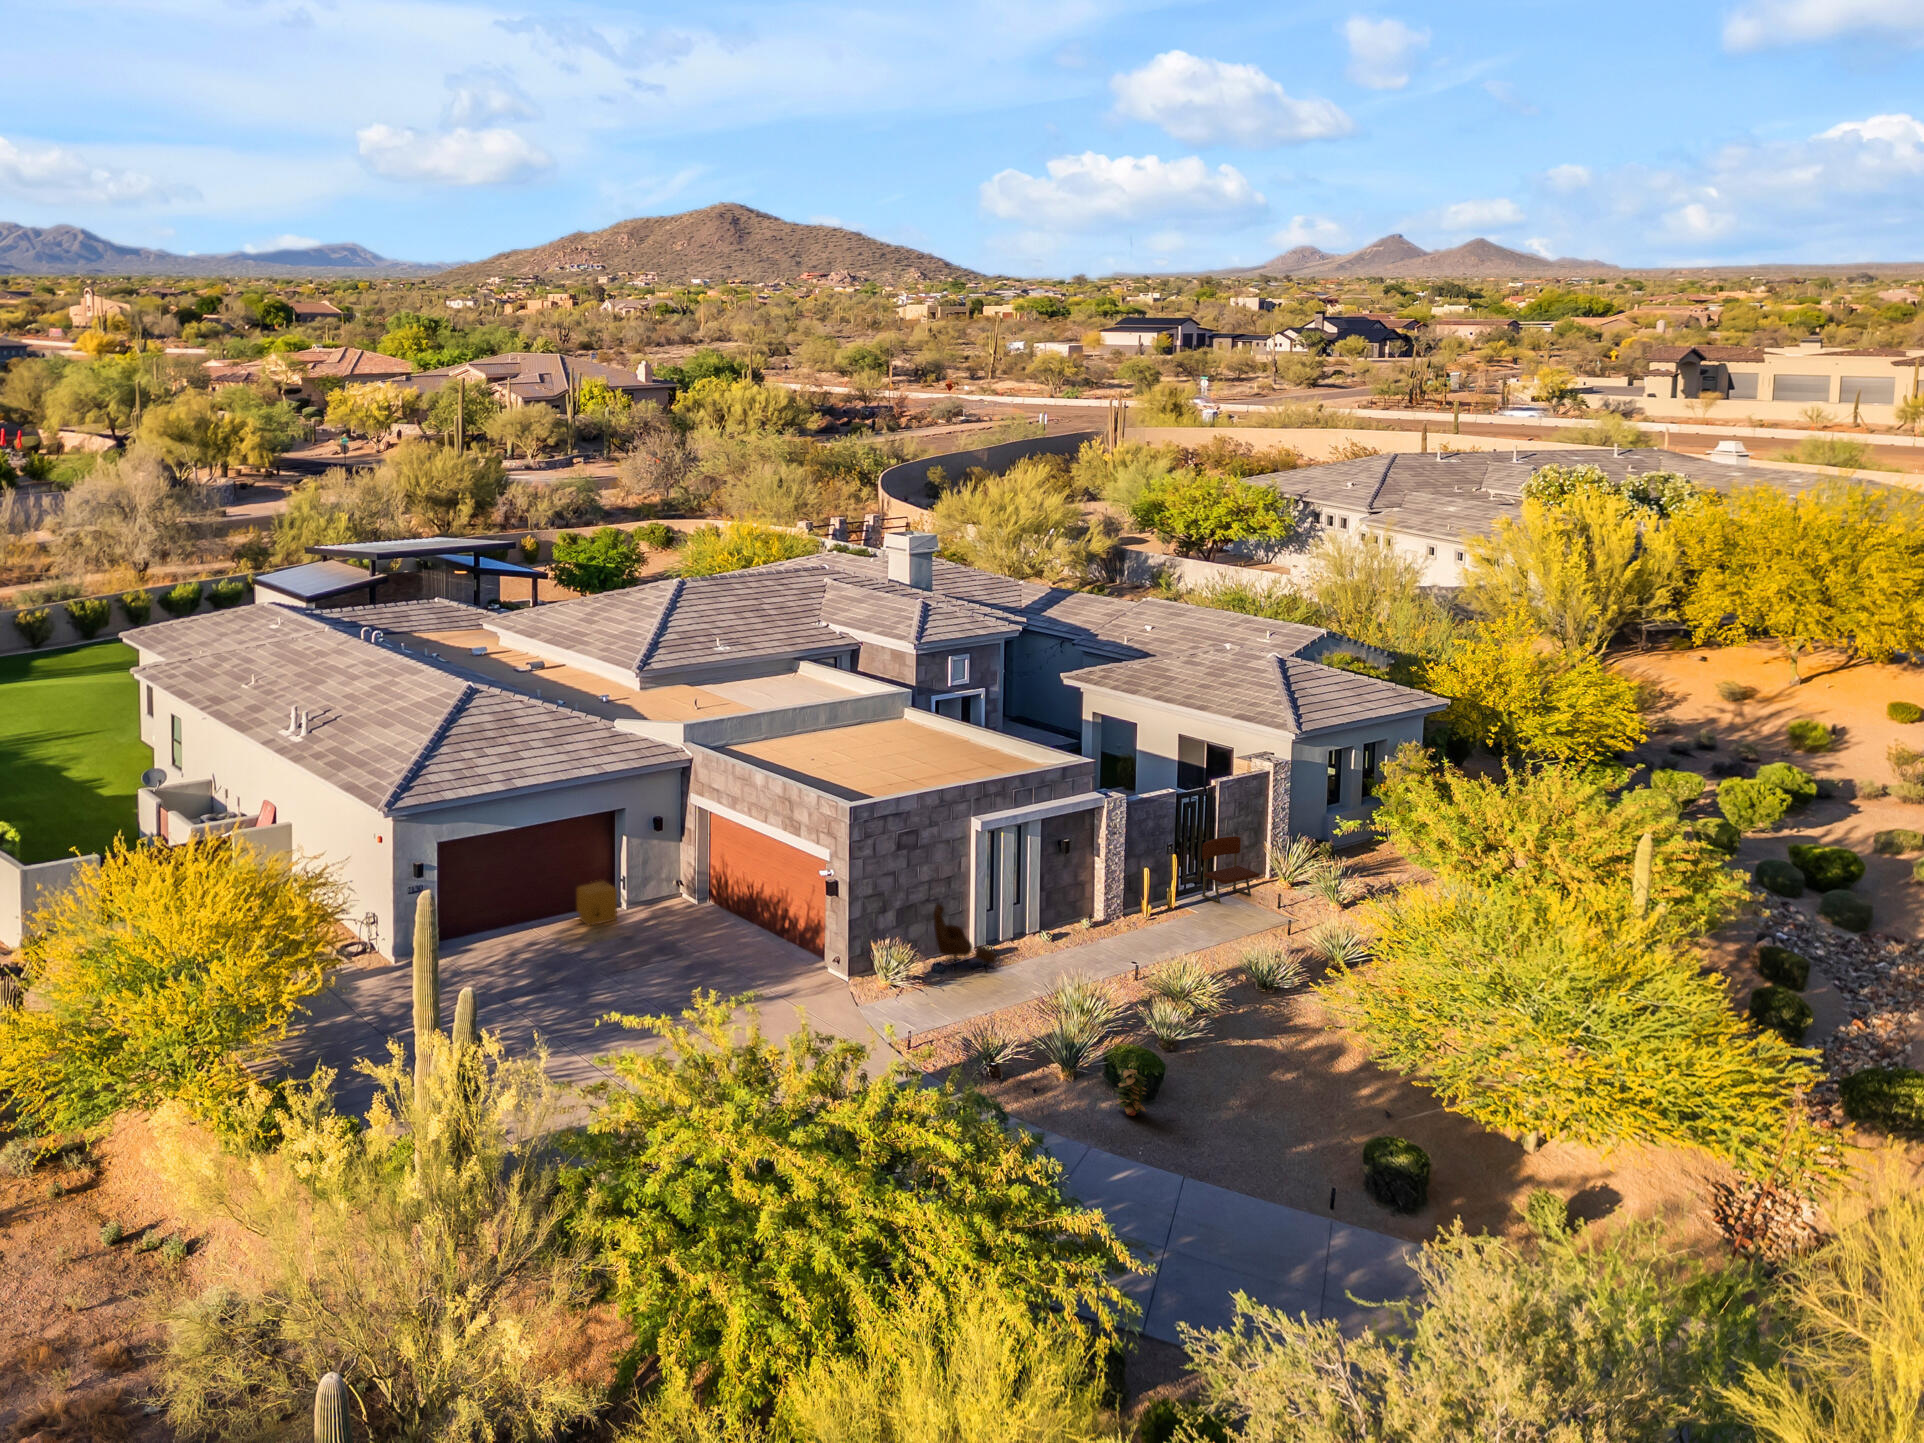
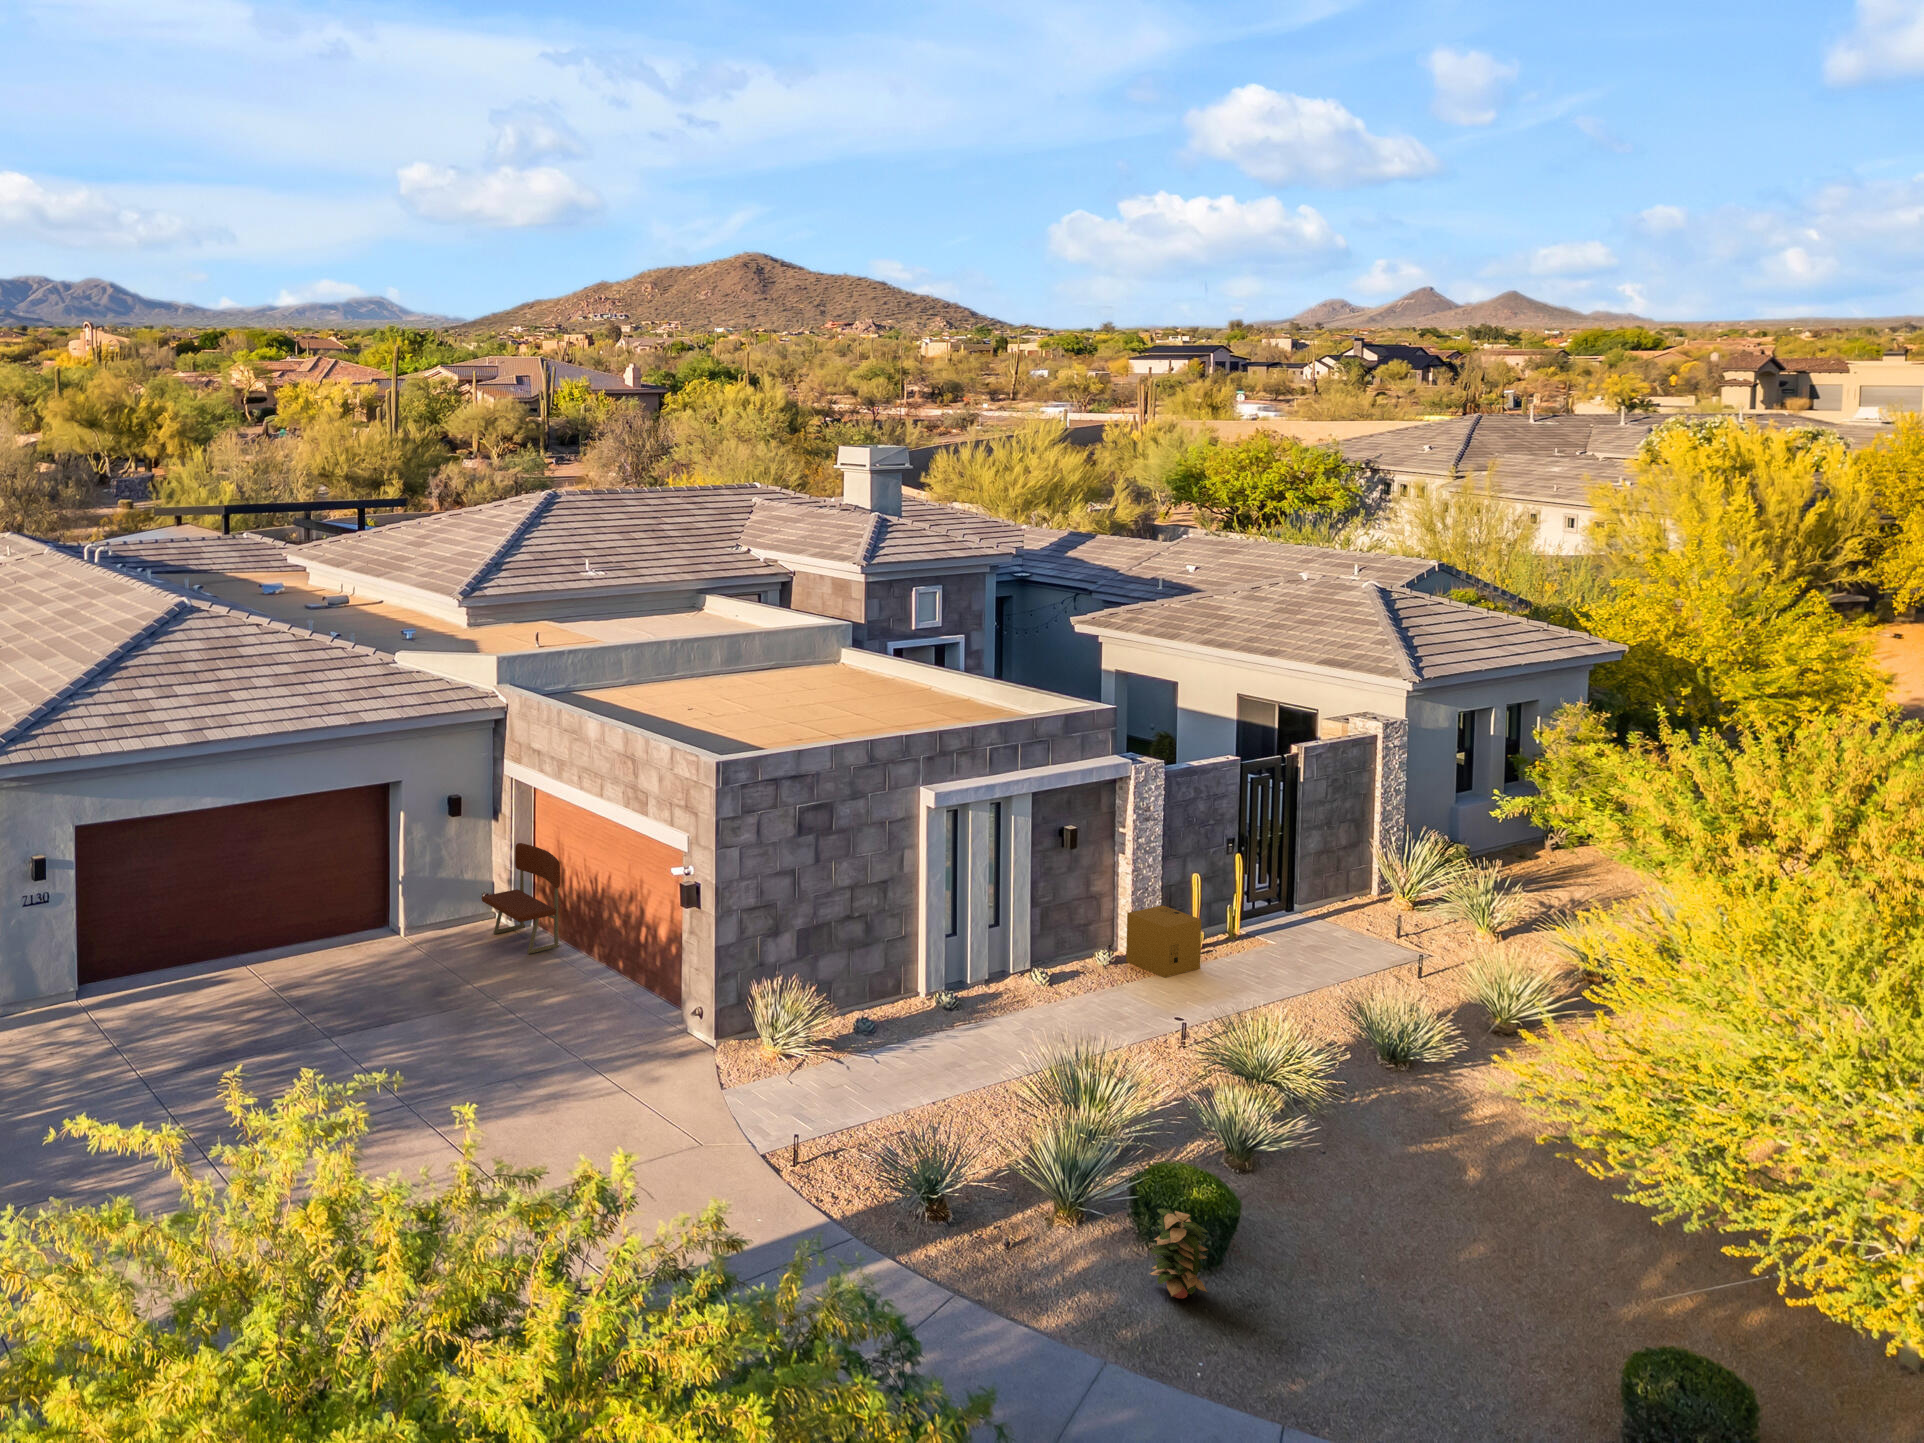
bench: present [1202,836,1259,903] -> present [482,843,560,954]
cardboard box: present [577,880,617,926] -> present [1126,905,1201,978]
lounge chair: present [933,904,996,970] -> none [857,924,959,1034]

